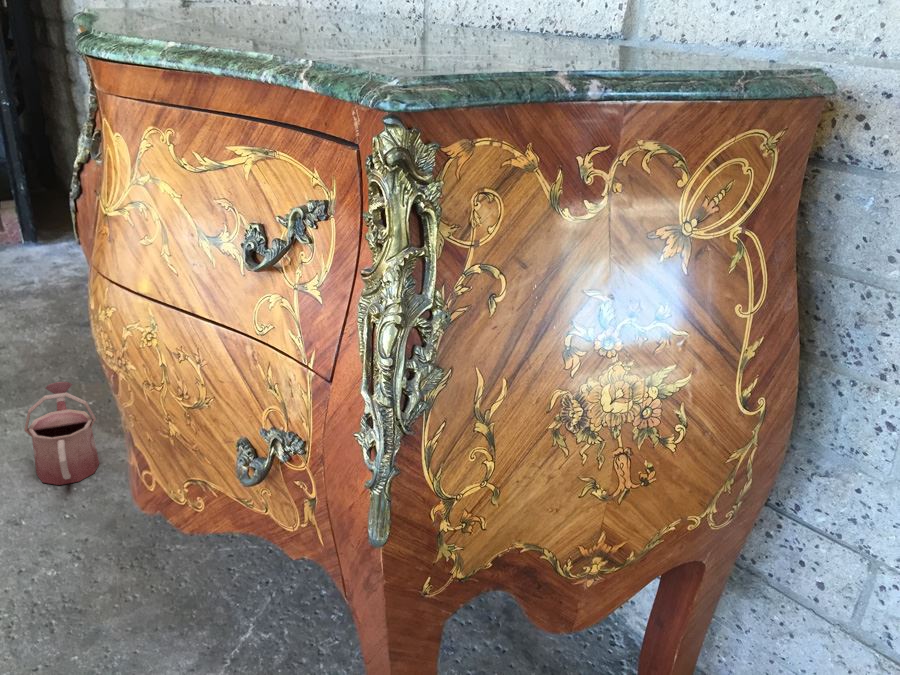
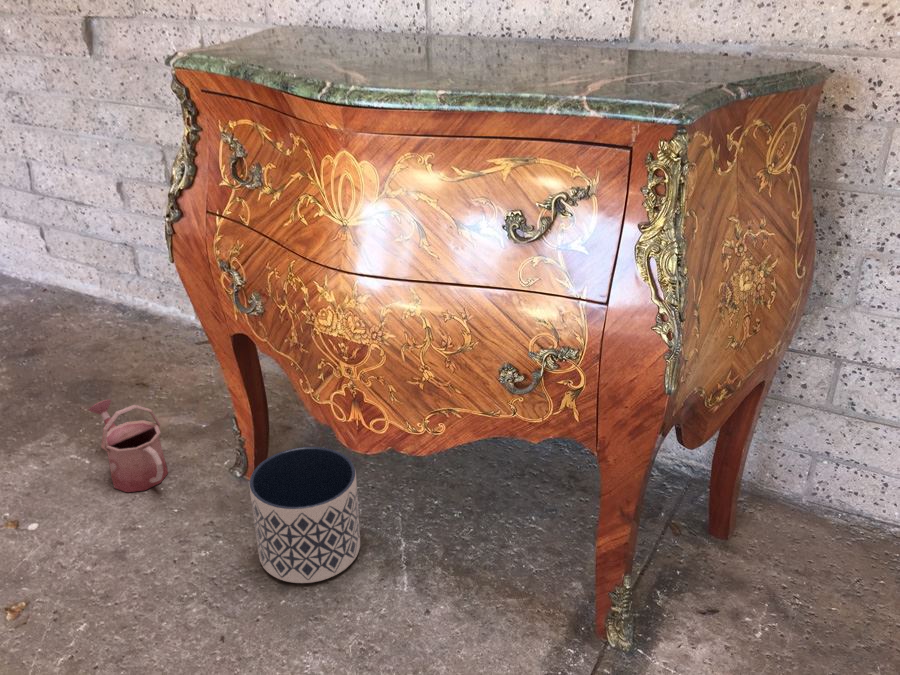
planter: none [63,480,205,644] -> present [249,447,360,583]

